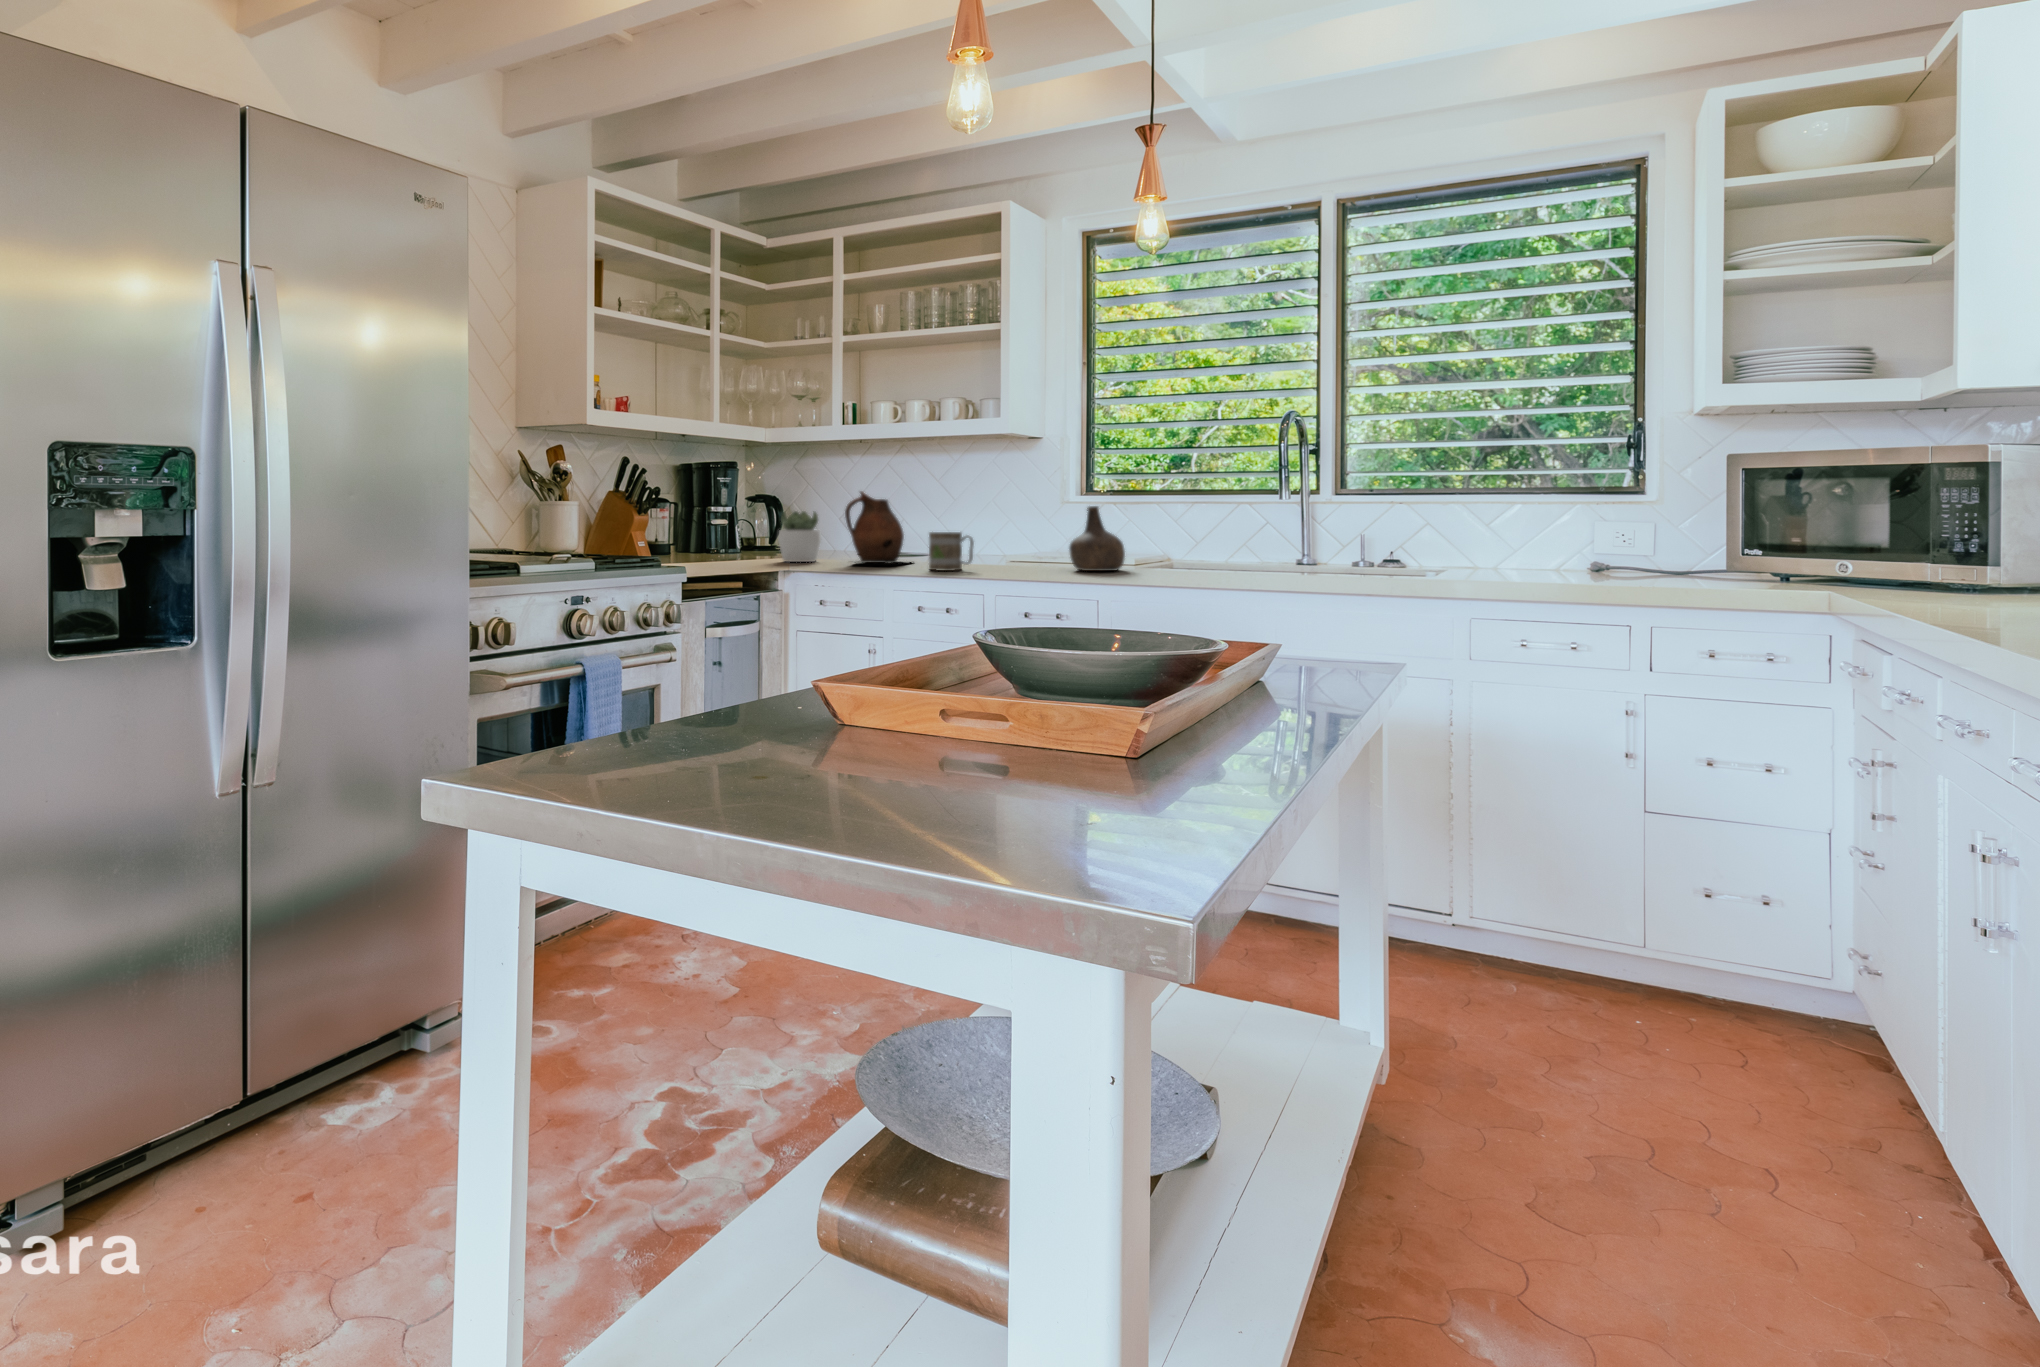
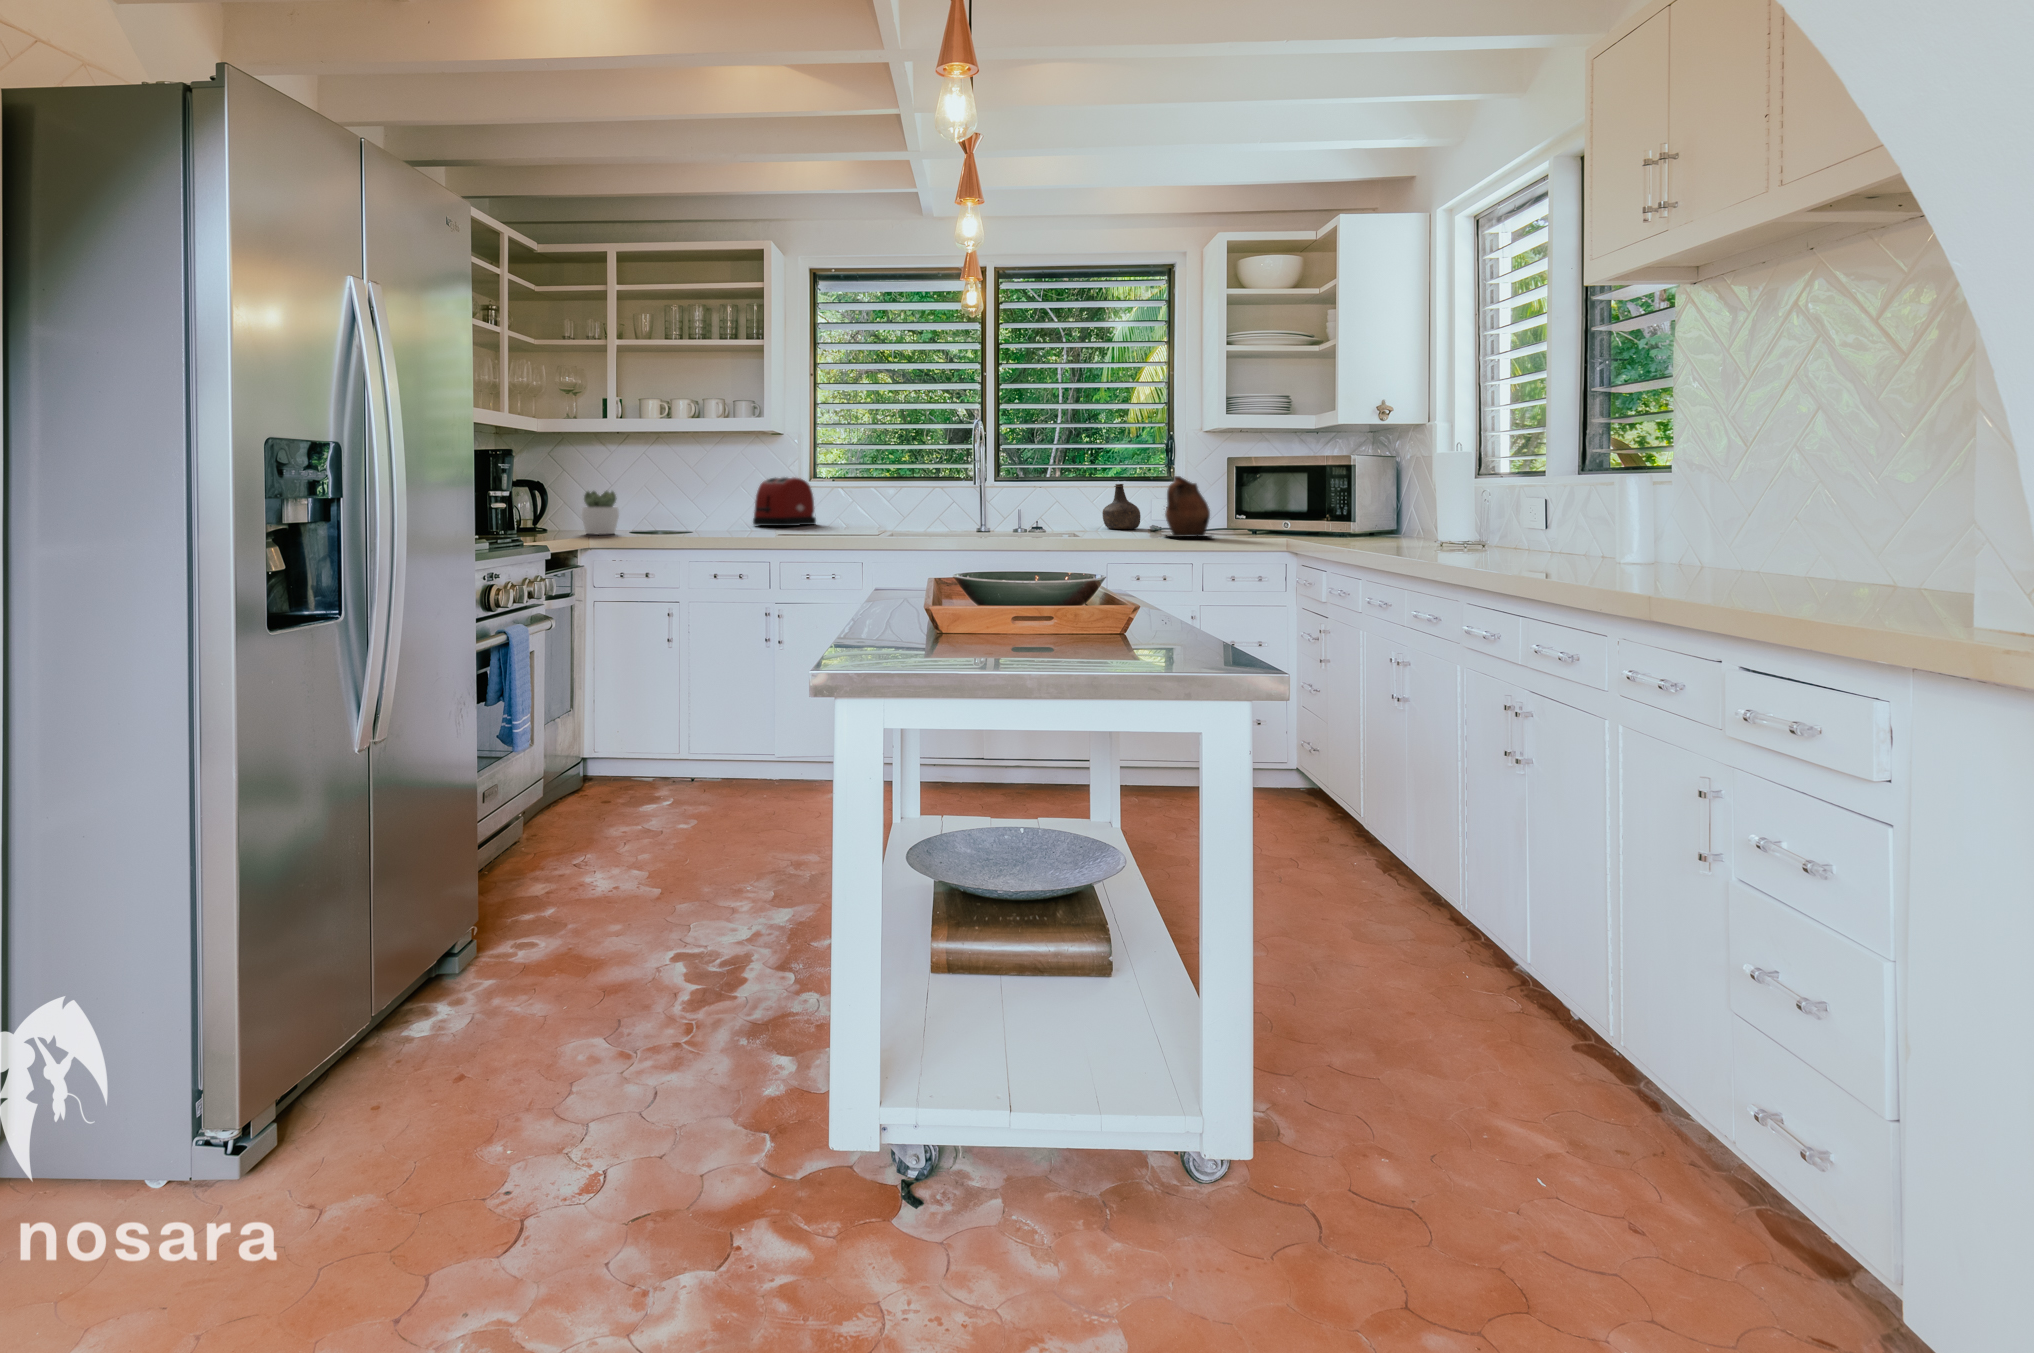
ceramic pitcher: present [845,491,904,564] -> present [1165,476,1210,537]
toaster: none [995,494,1081,556] -> present [753,477,816,526]
bottle: present [1069,506,1125,571] -> present [1103,484,1141,529]
mug: present [929,532,974,571] -> none [730,508,768,539]

